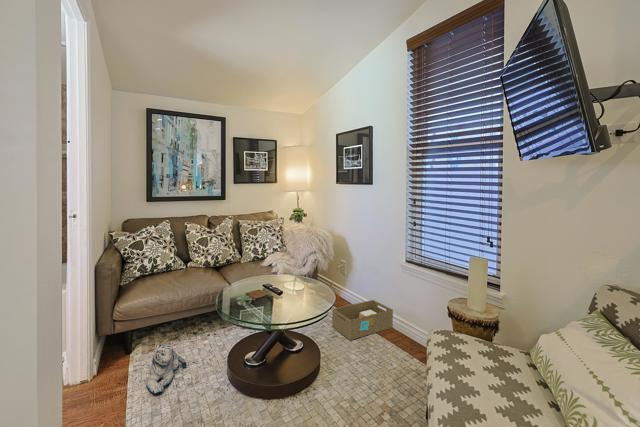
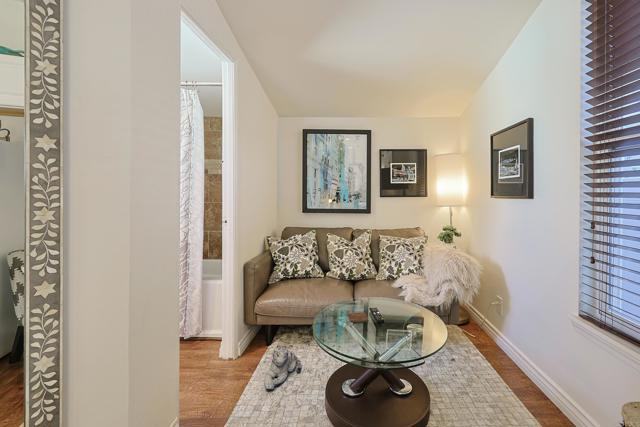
storage box: present [332,300,393,340] -> none [467,358,566,414]

